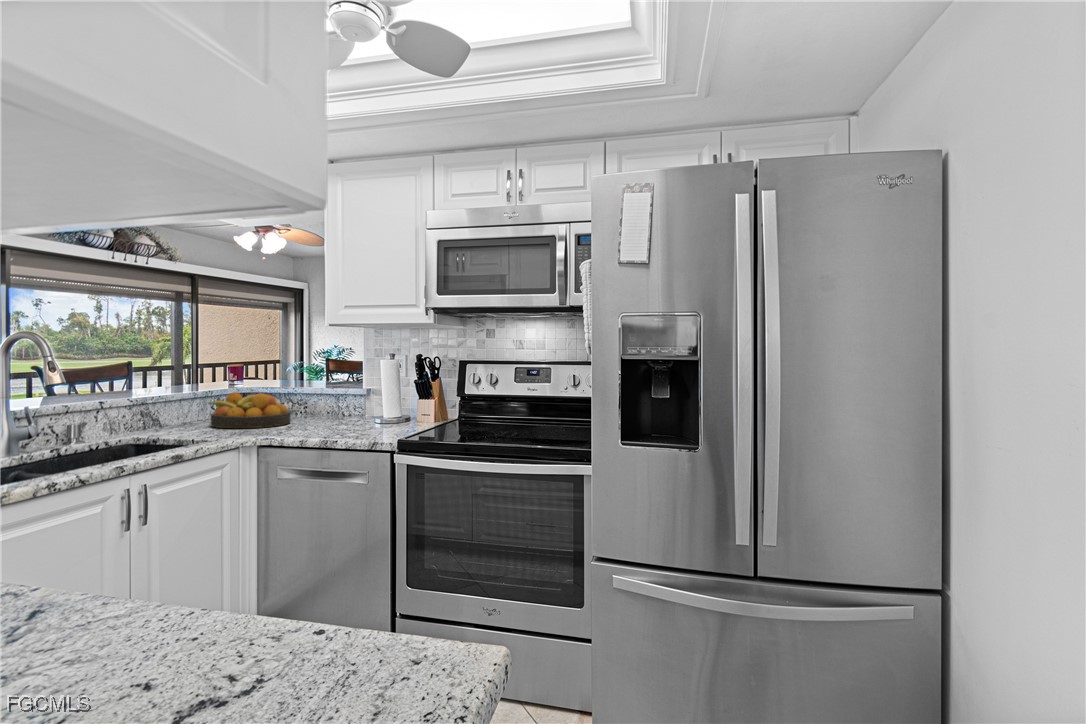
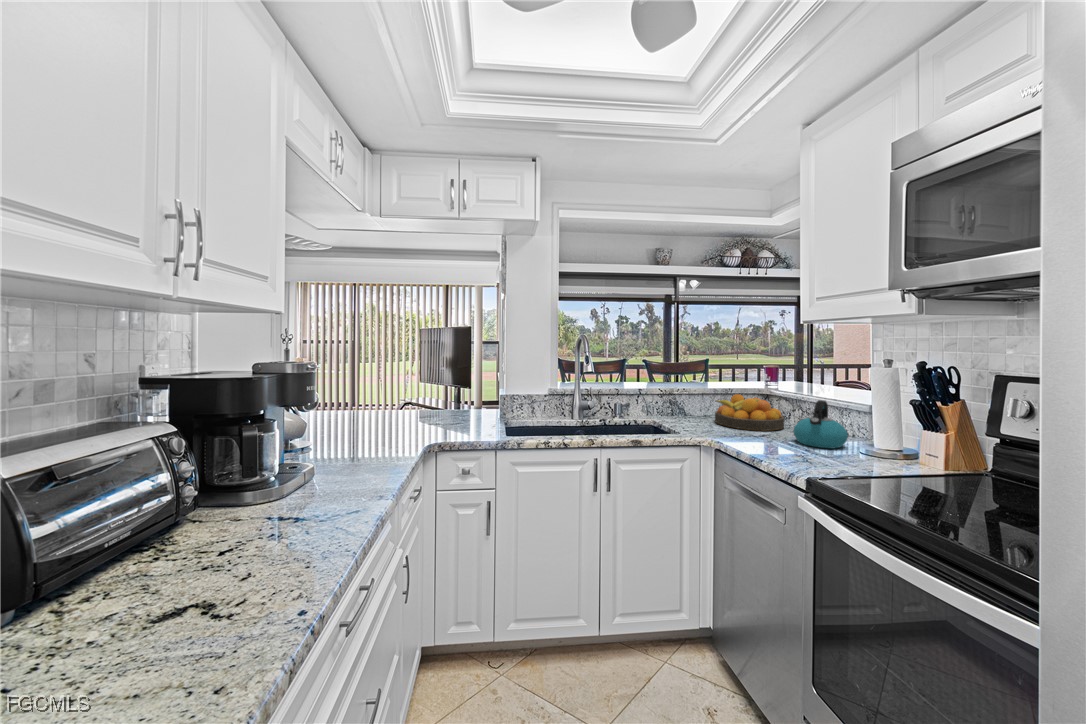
kettle: none [320,385,365,427] -> present [794,400,848,448]

